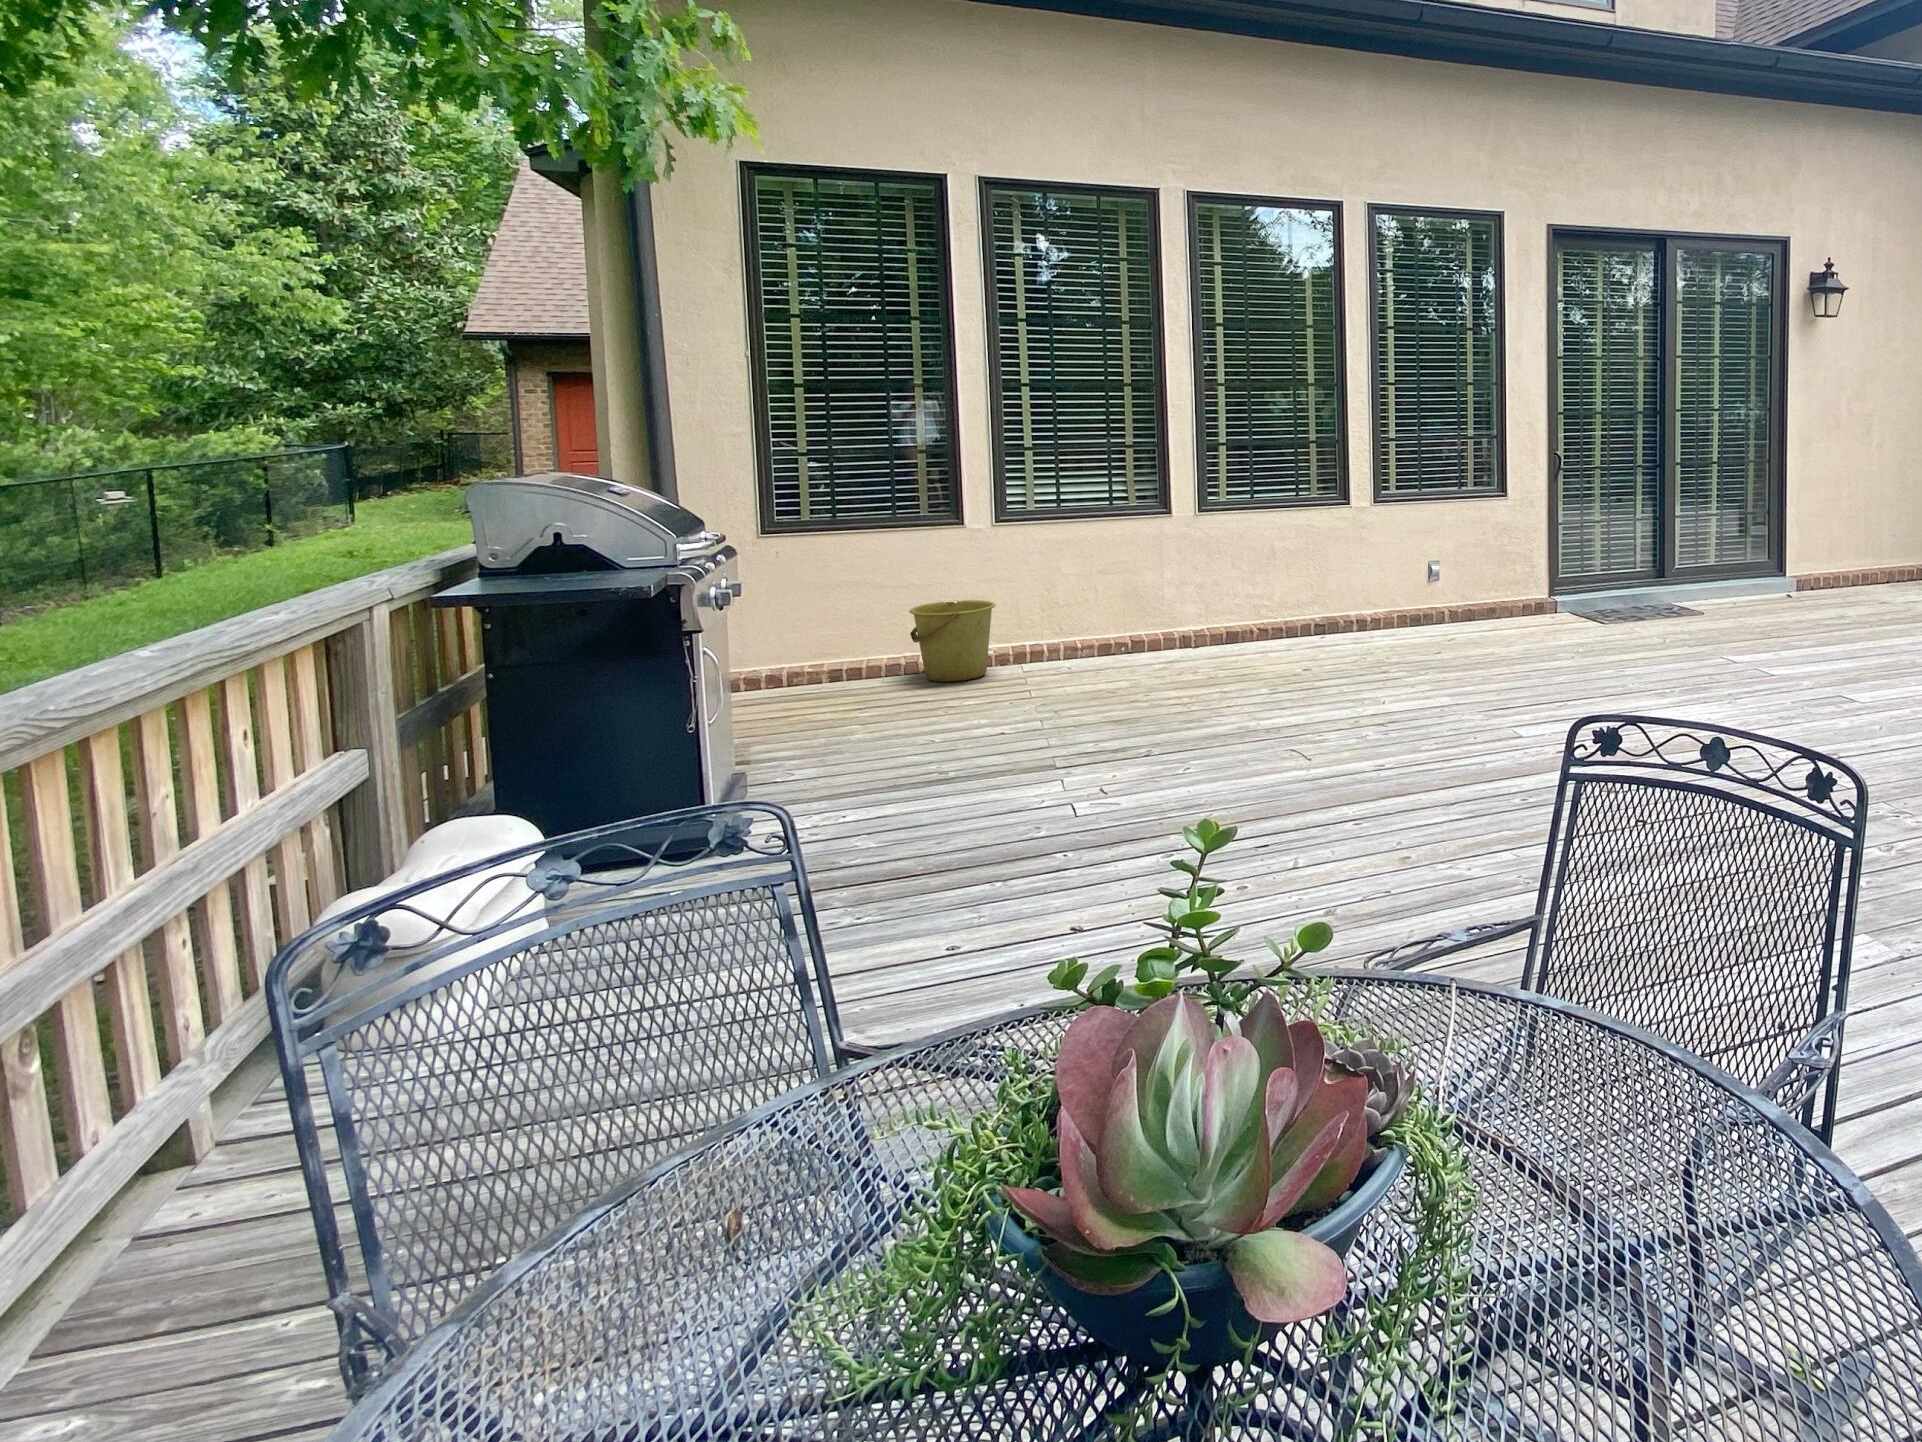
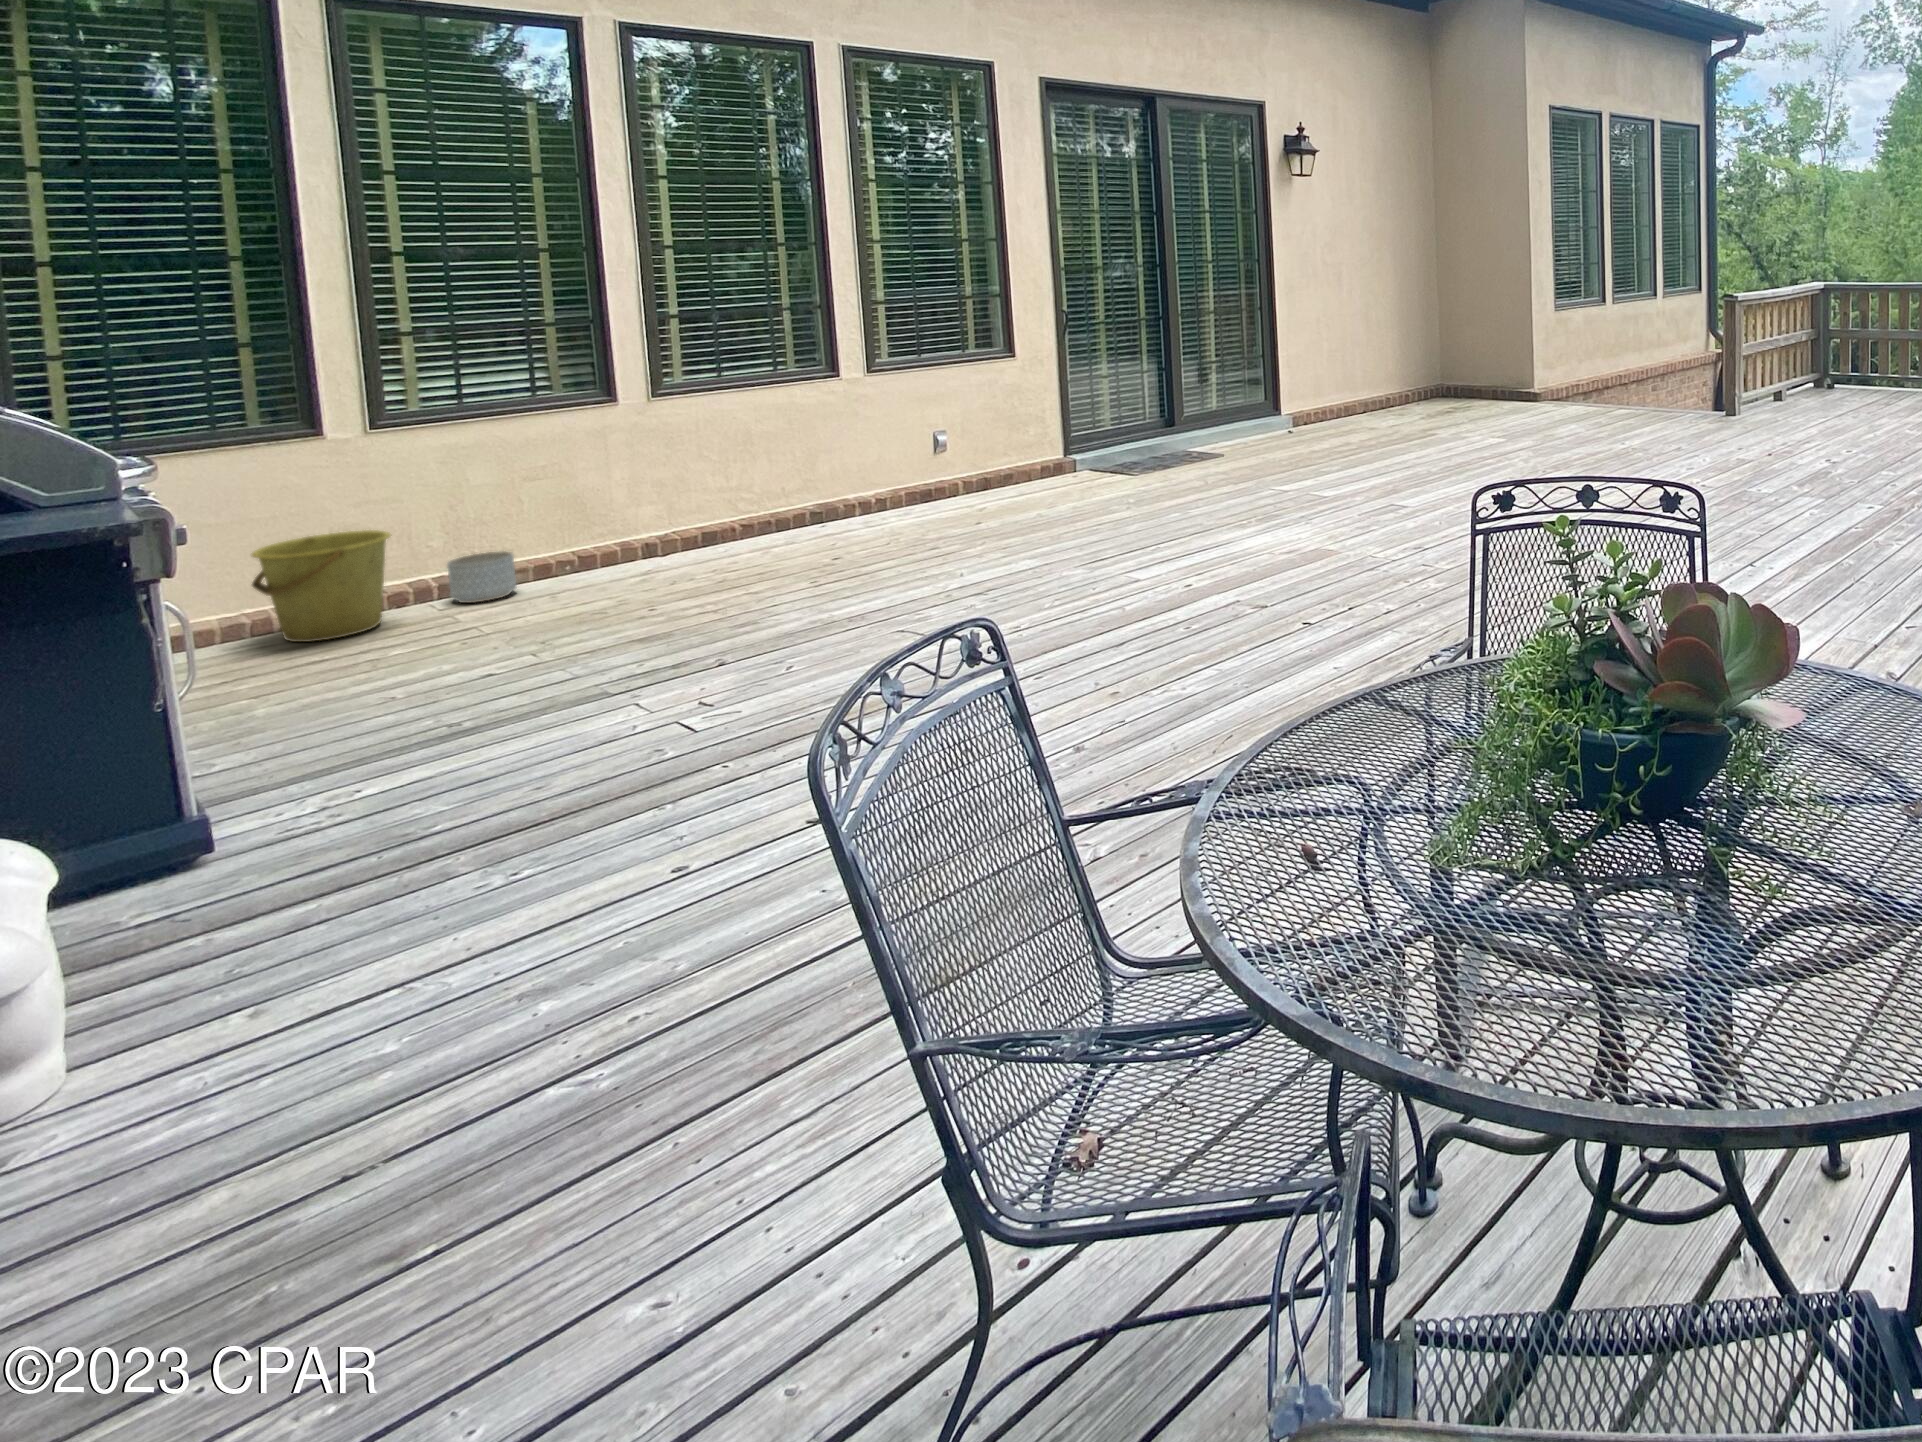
planter: none [1036,629,1081,668] -> present [447,551,517,603]

